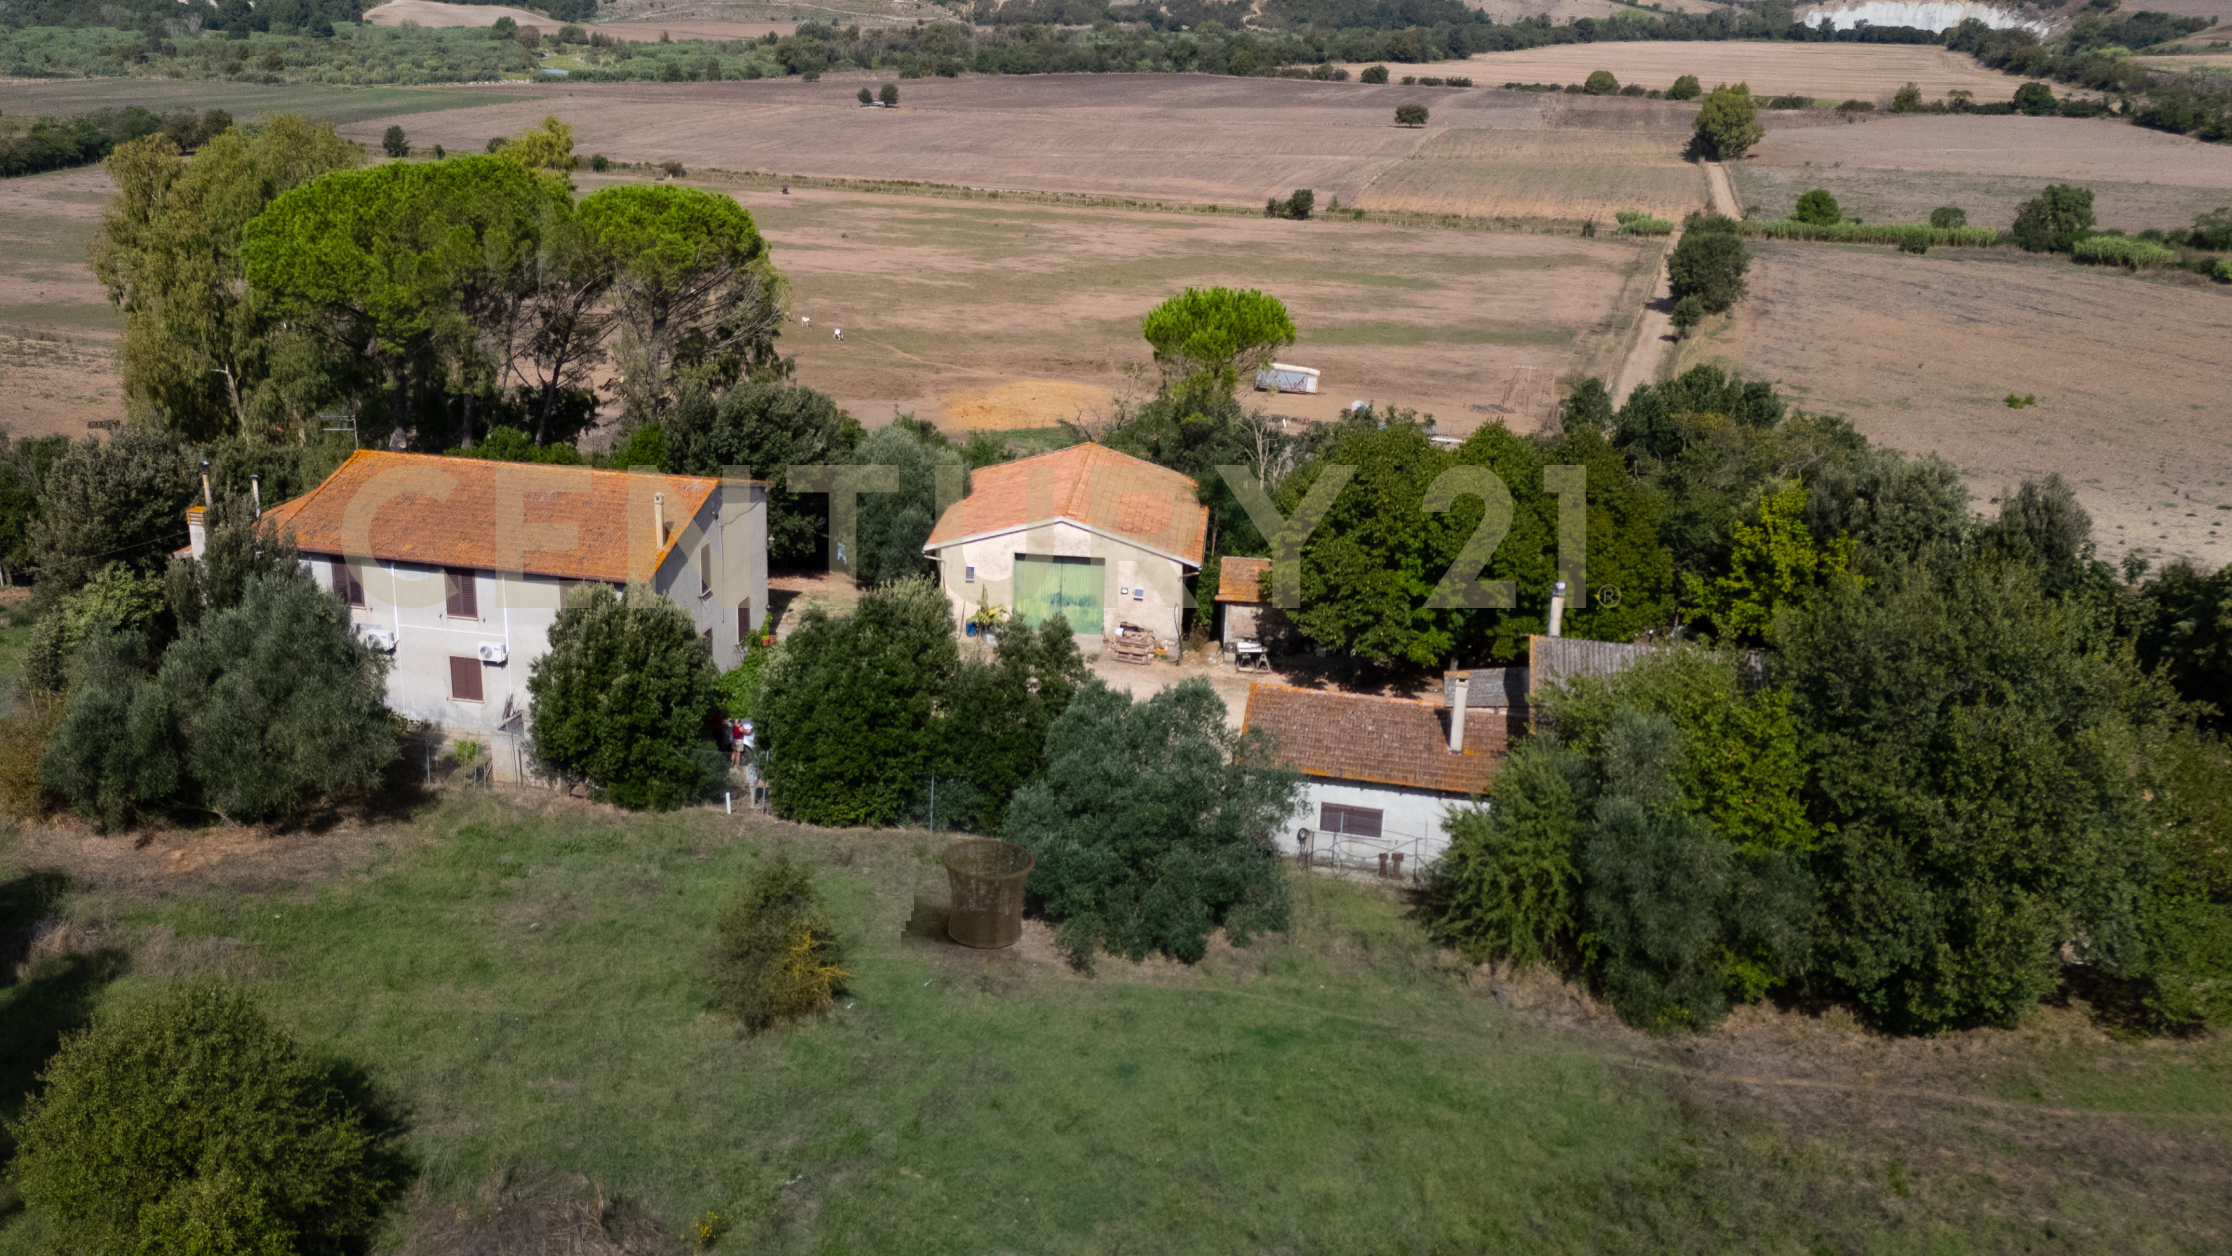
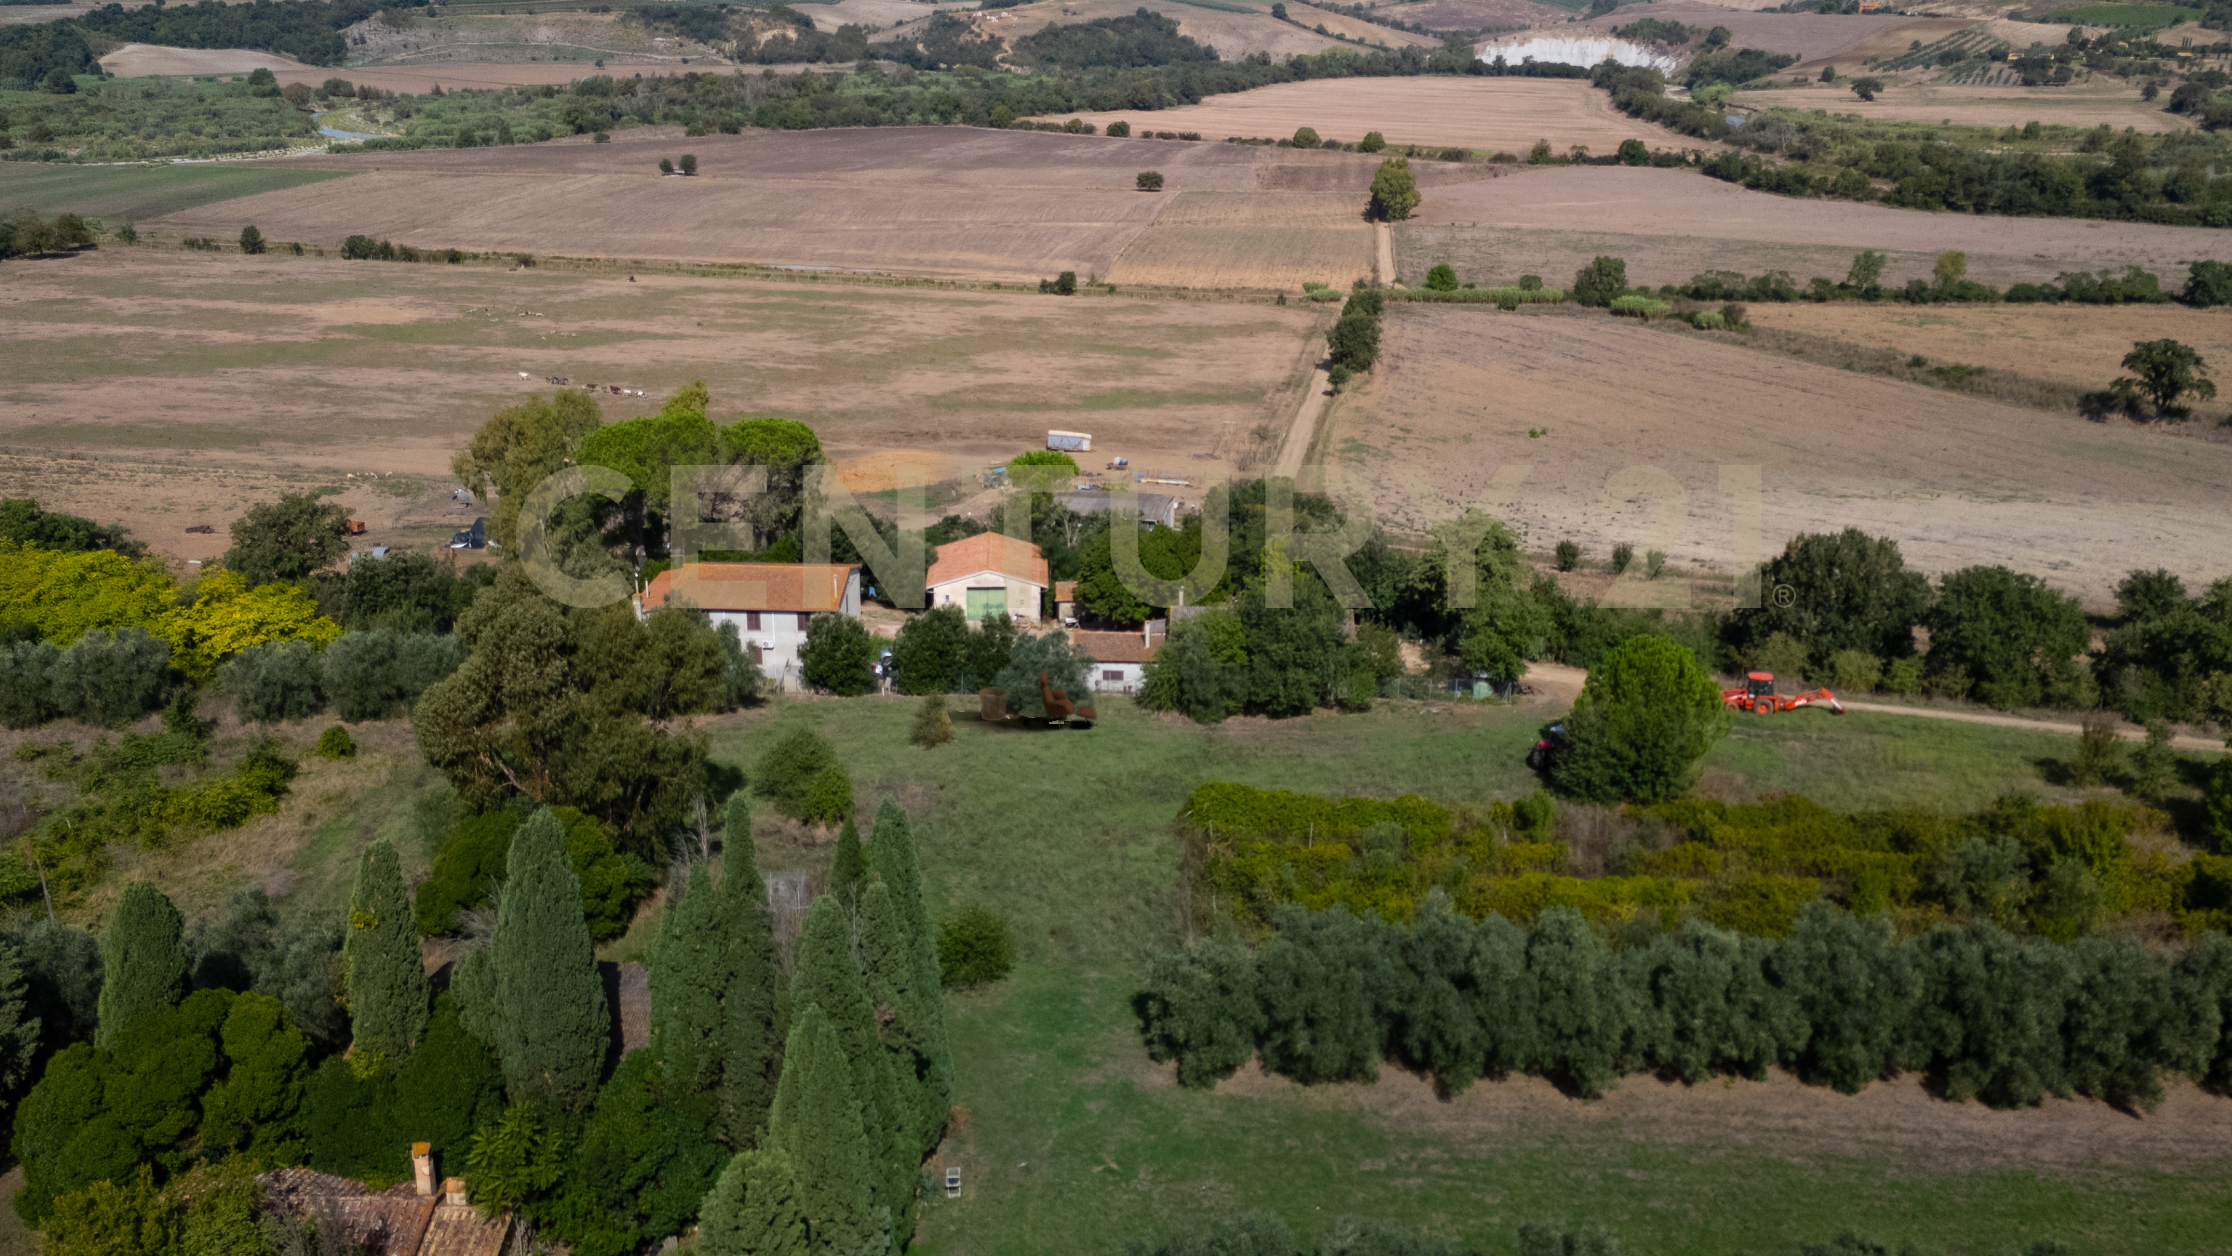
lounge chair: none [1127,814,1304,1016] -> present [1040,672,1097,728]

